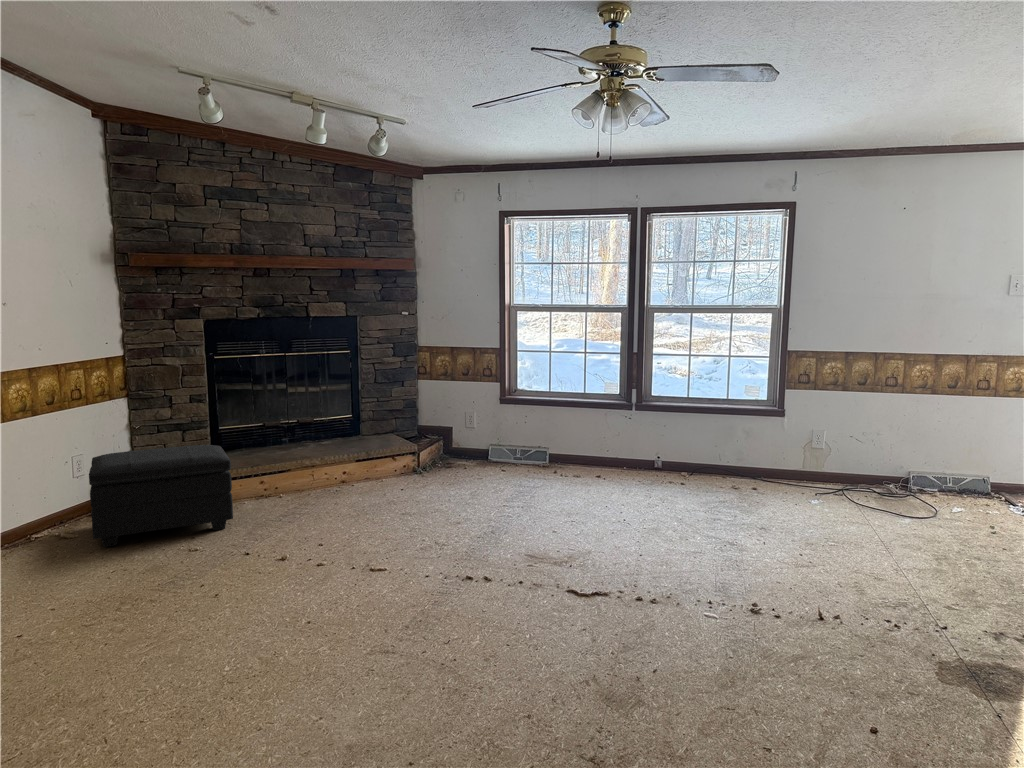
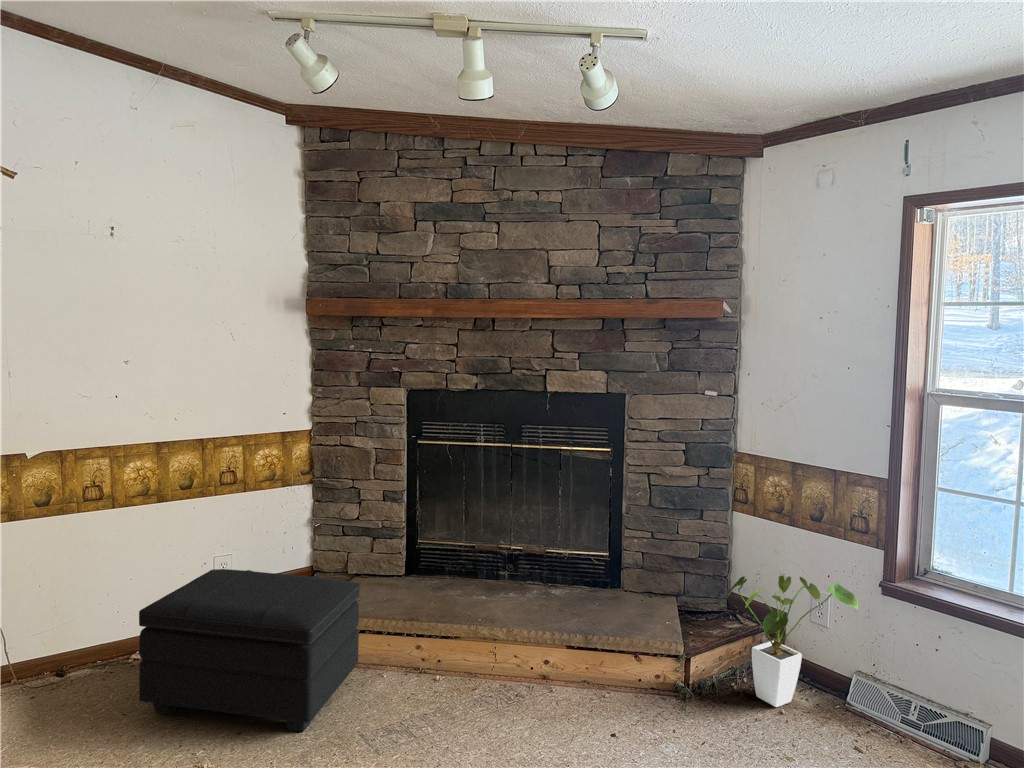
house plant: none [436,401,492,469] -> present [728,576,858,707]

